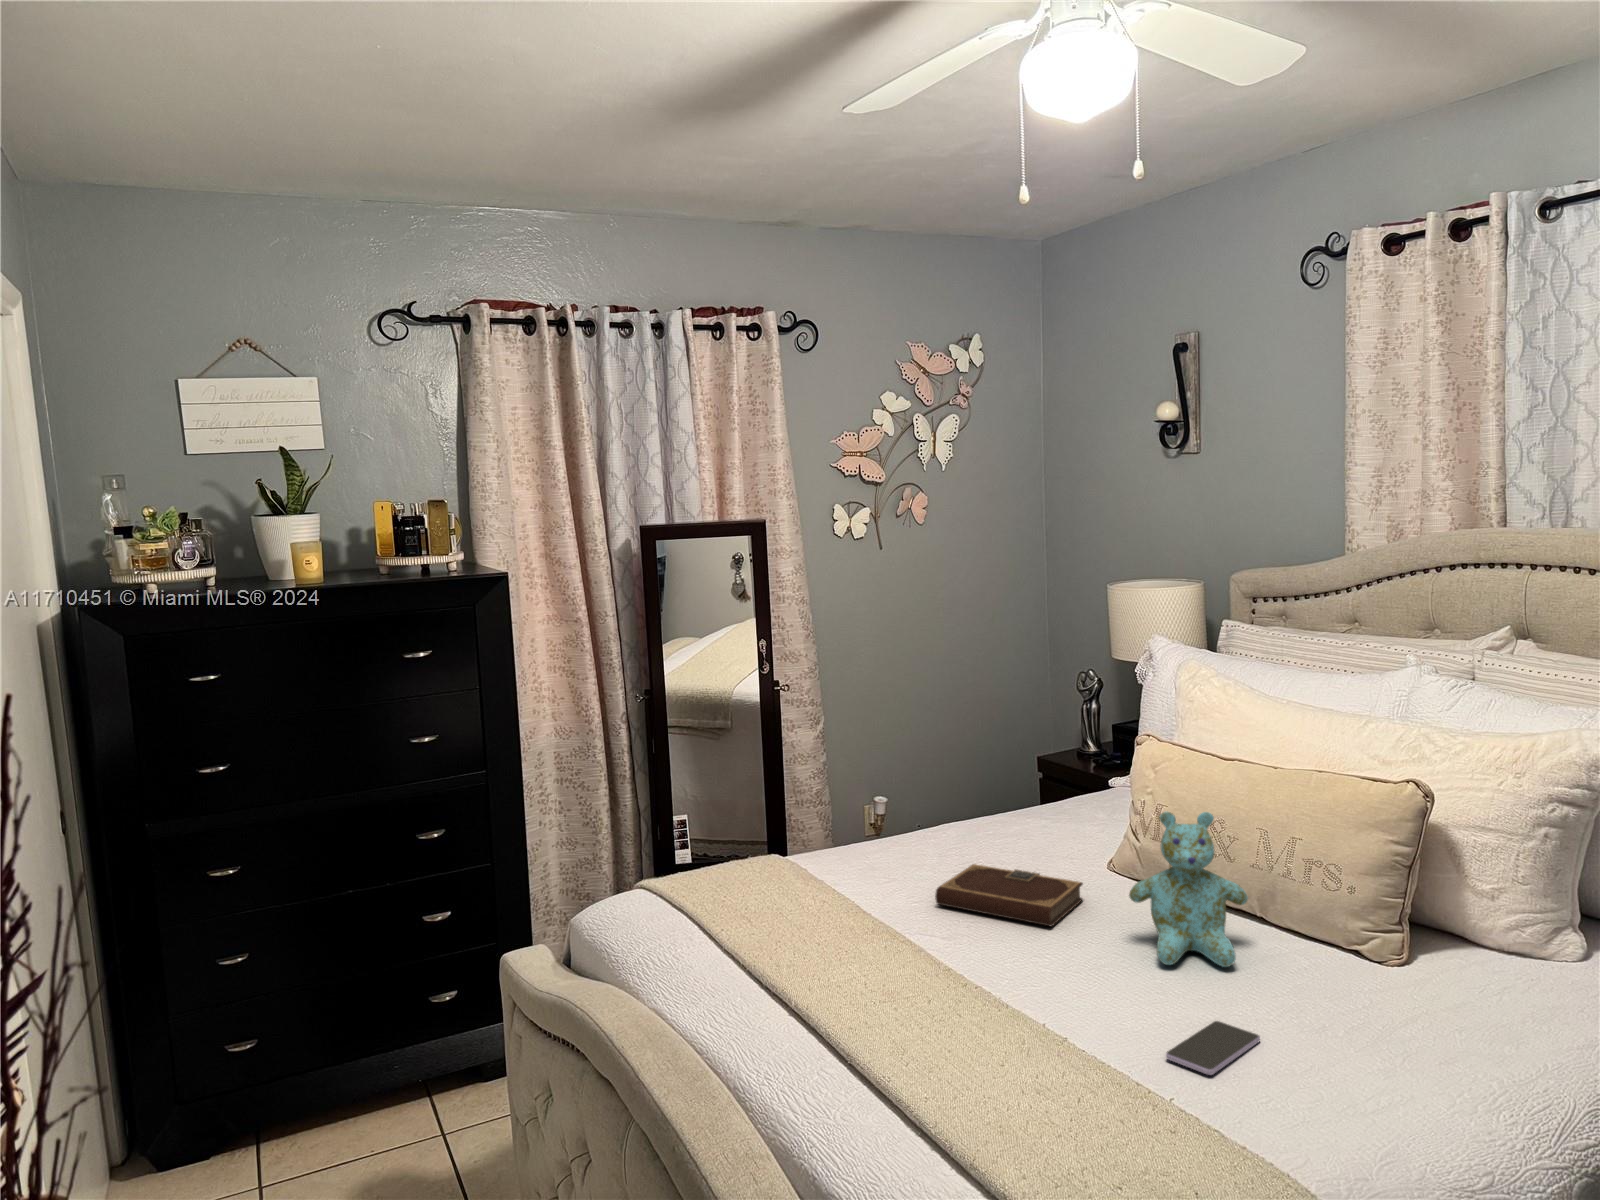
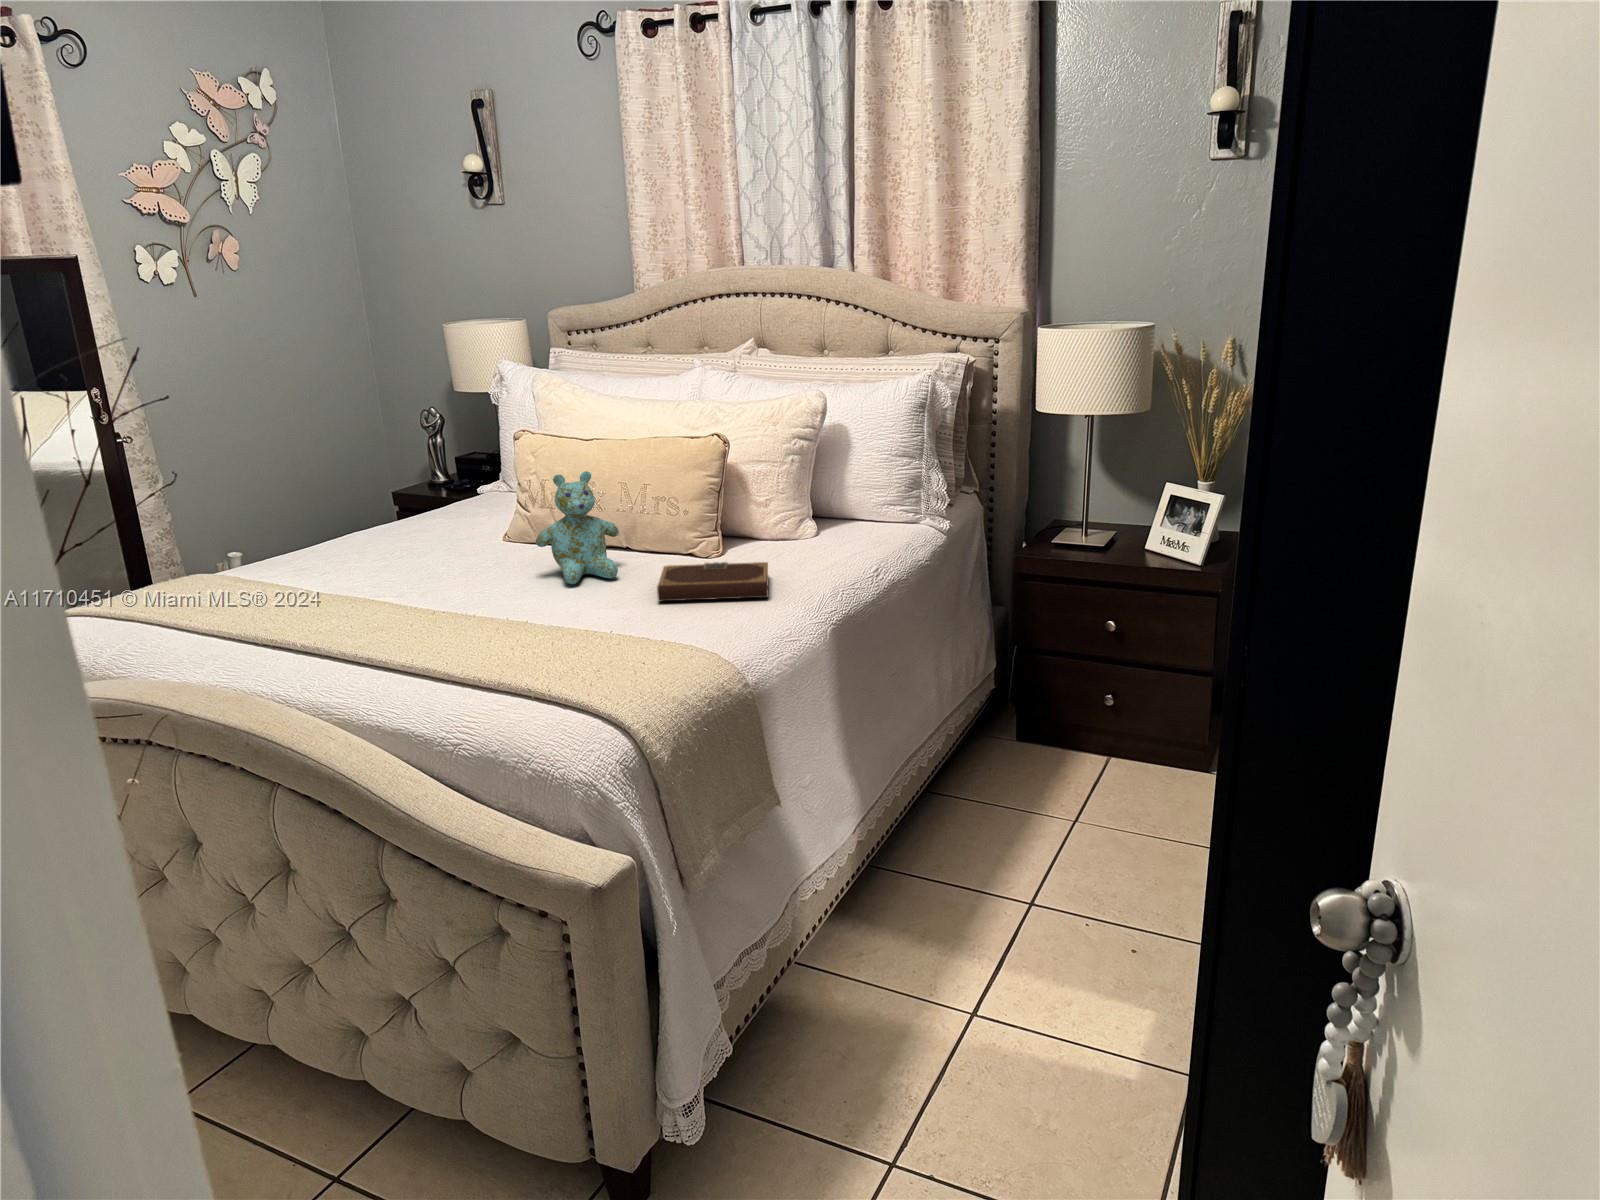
notebook: present [935,864,1083,926] -> present [657,562,769,601]
smartphone: present [1166,1021,1260,1075] -> none [593,604,649,630]

